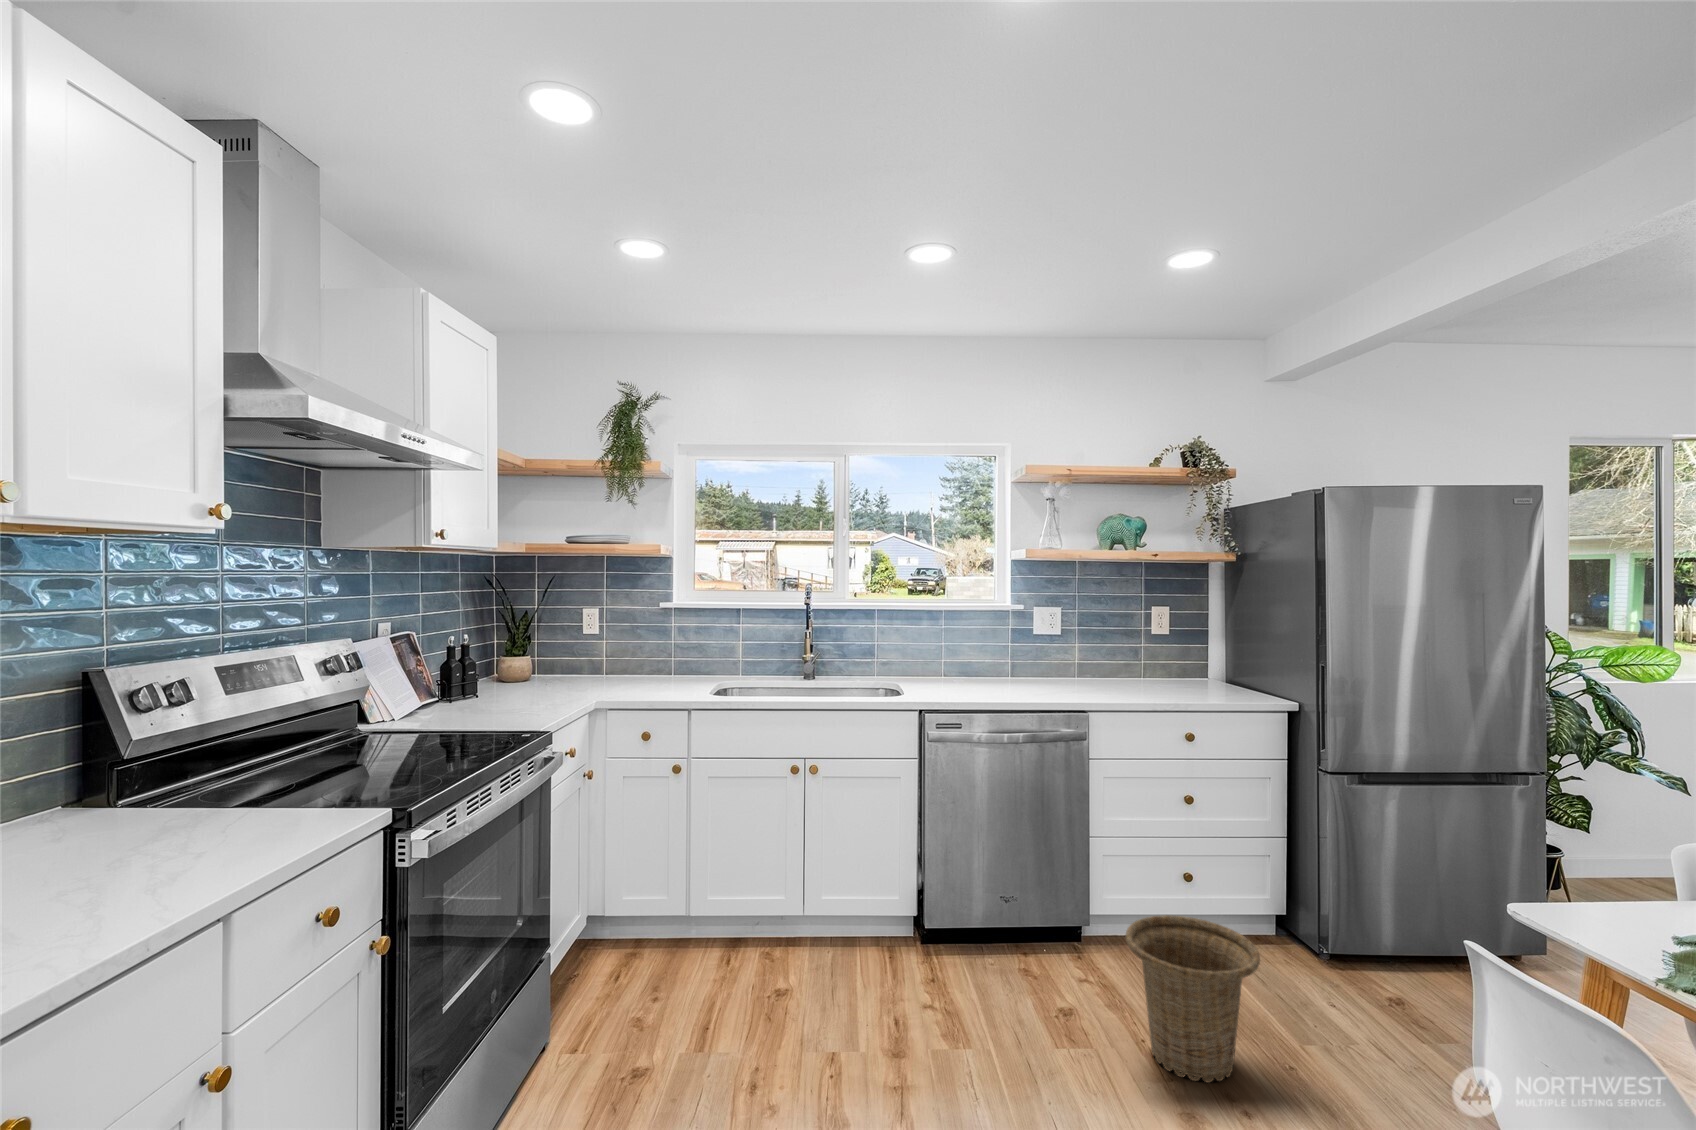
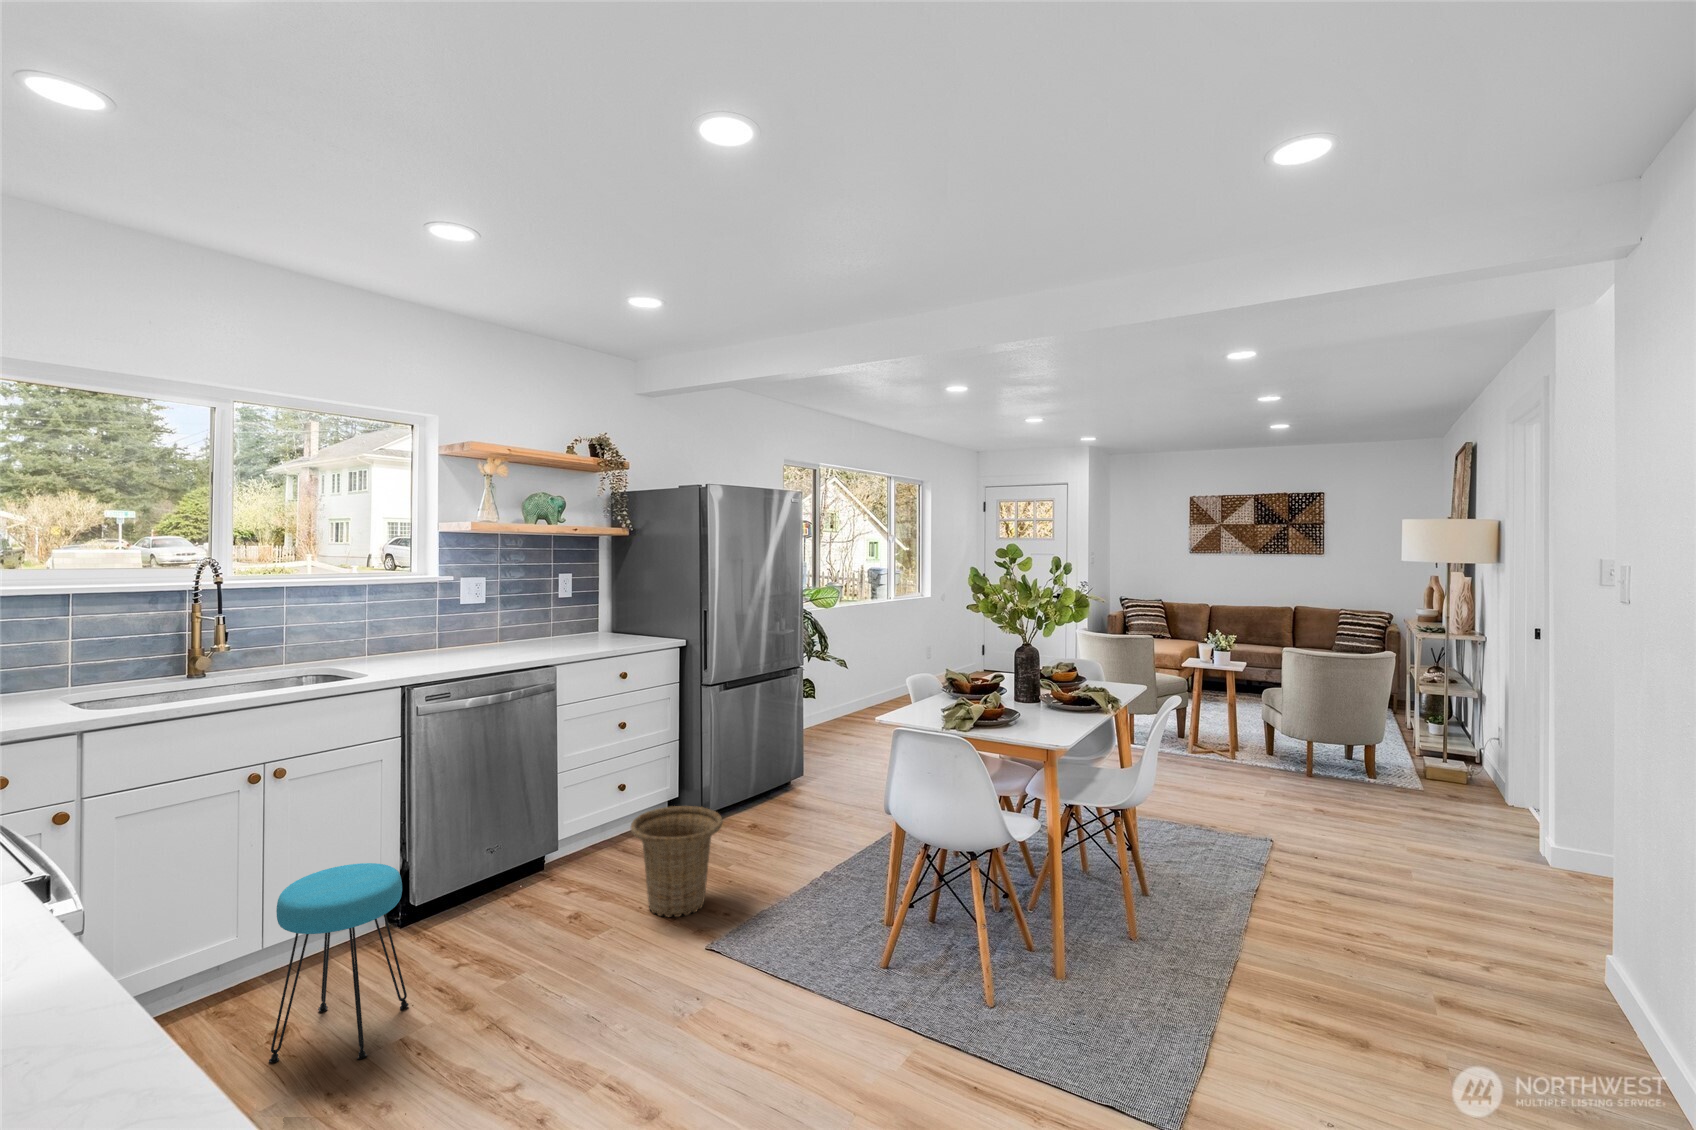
stool: none [744,864,858,1056] -> present [269,863,409,1062]

